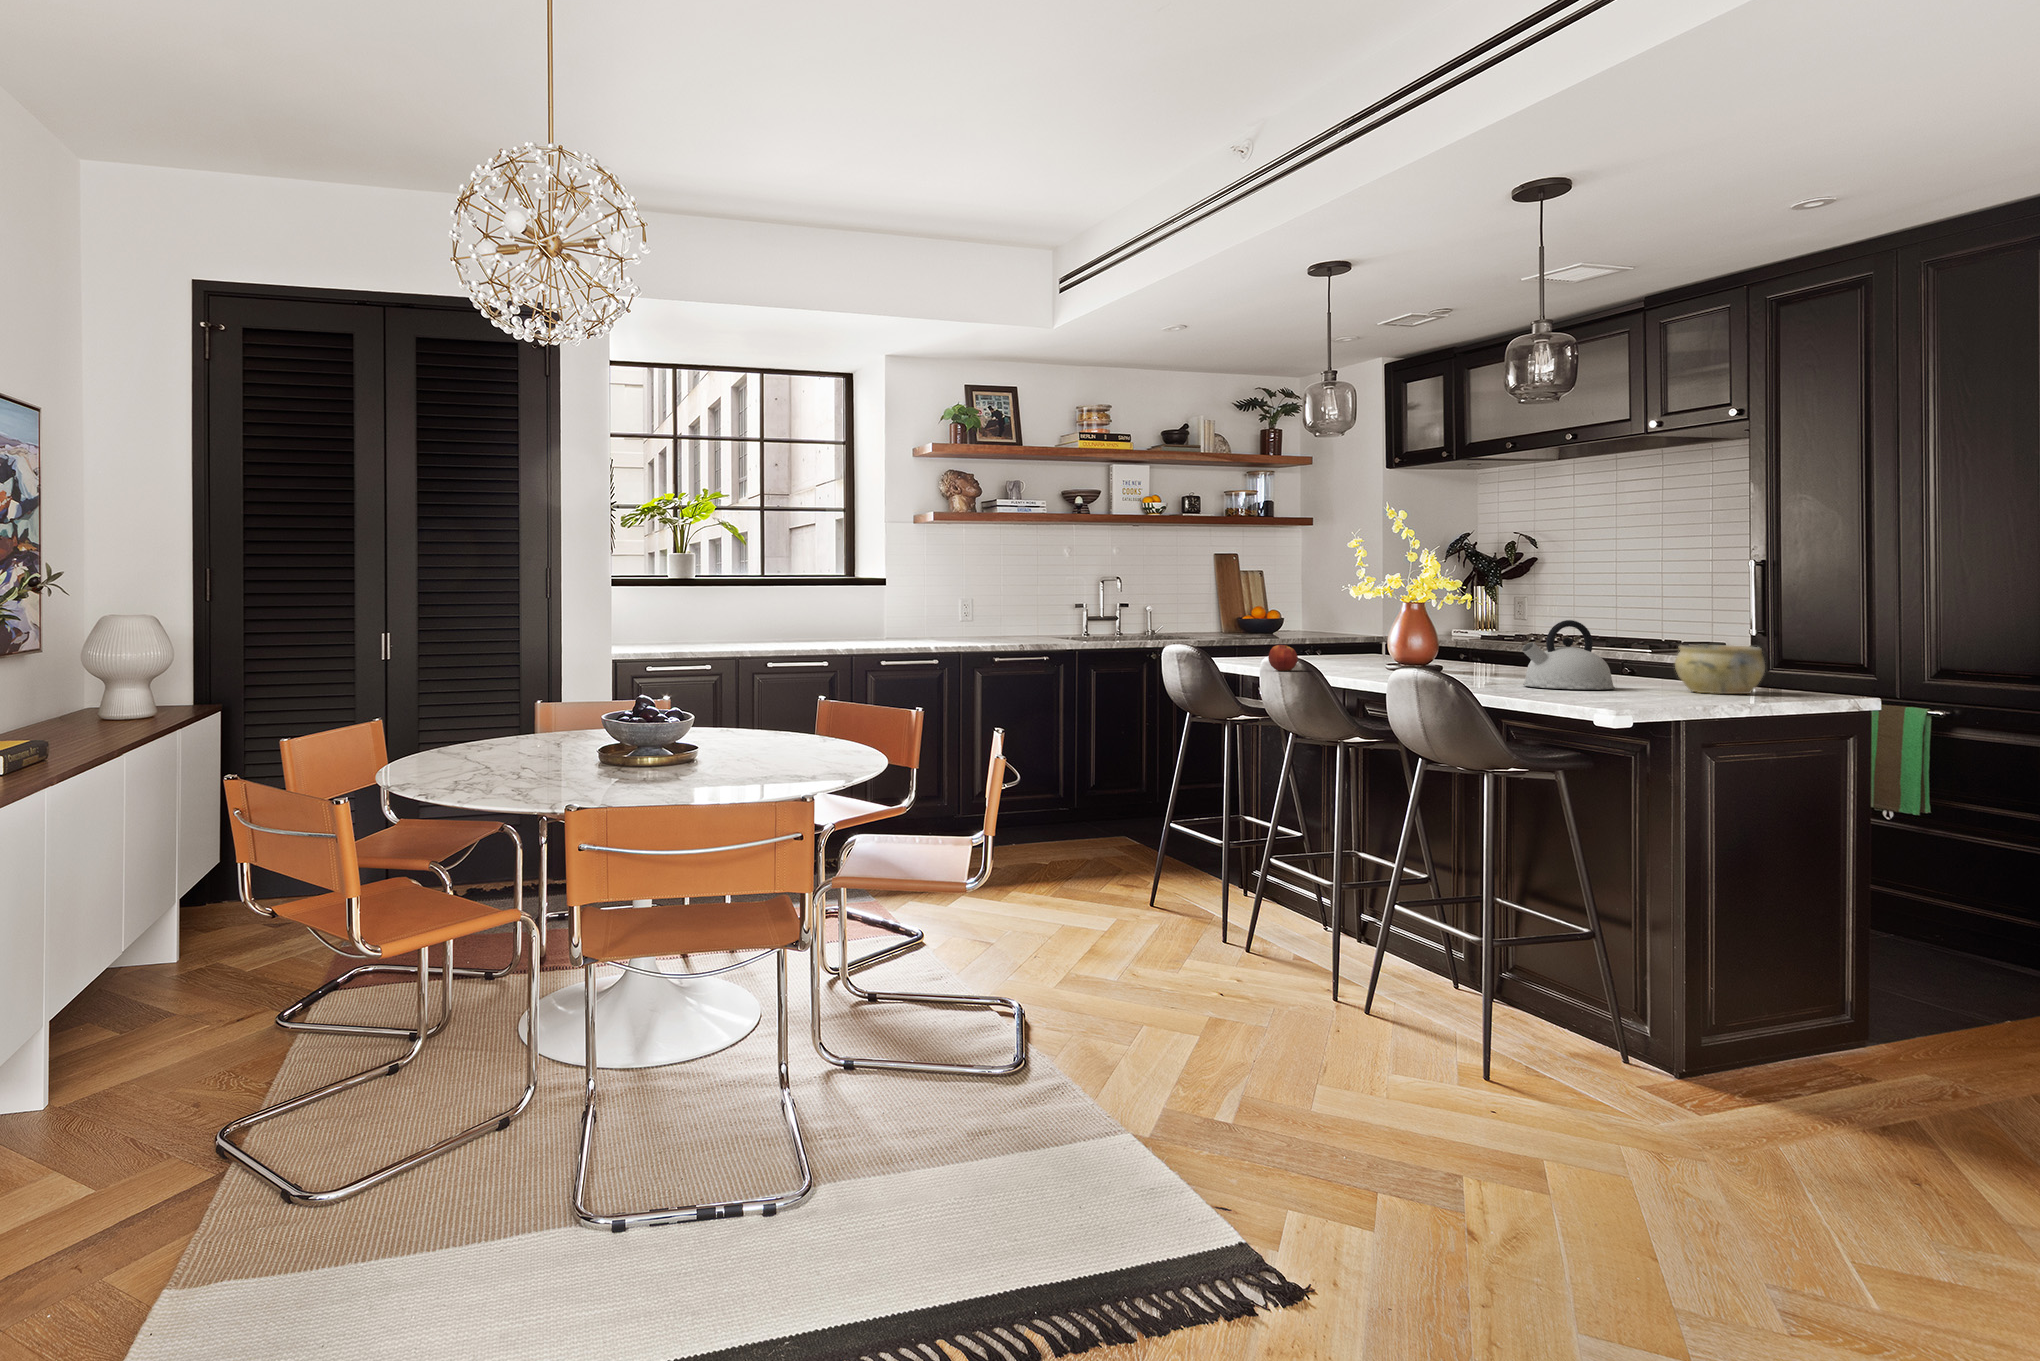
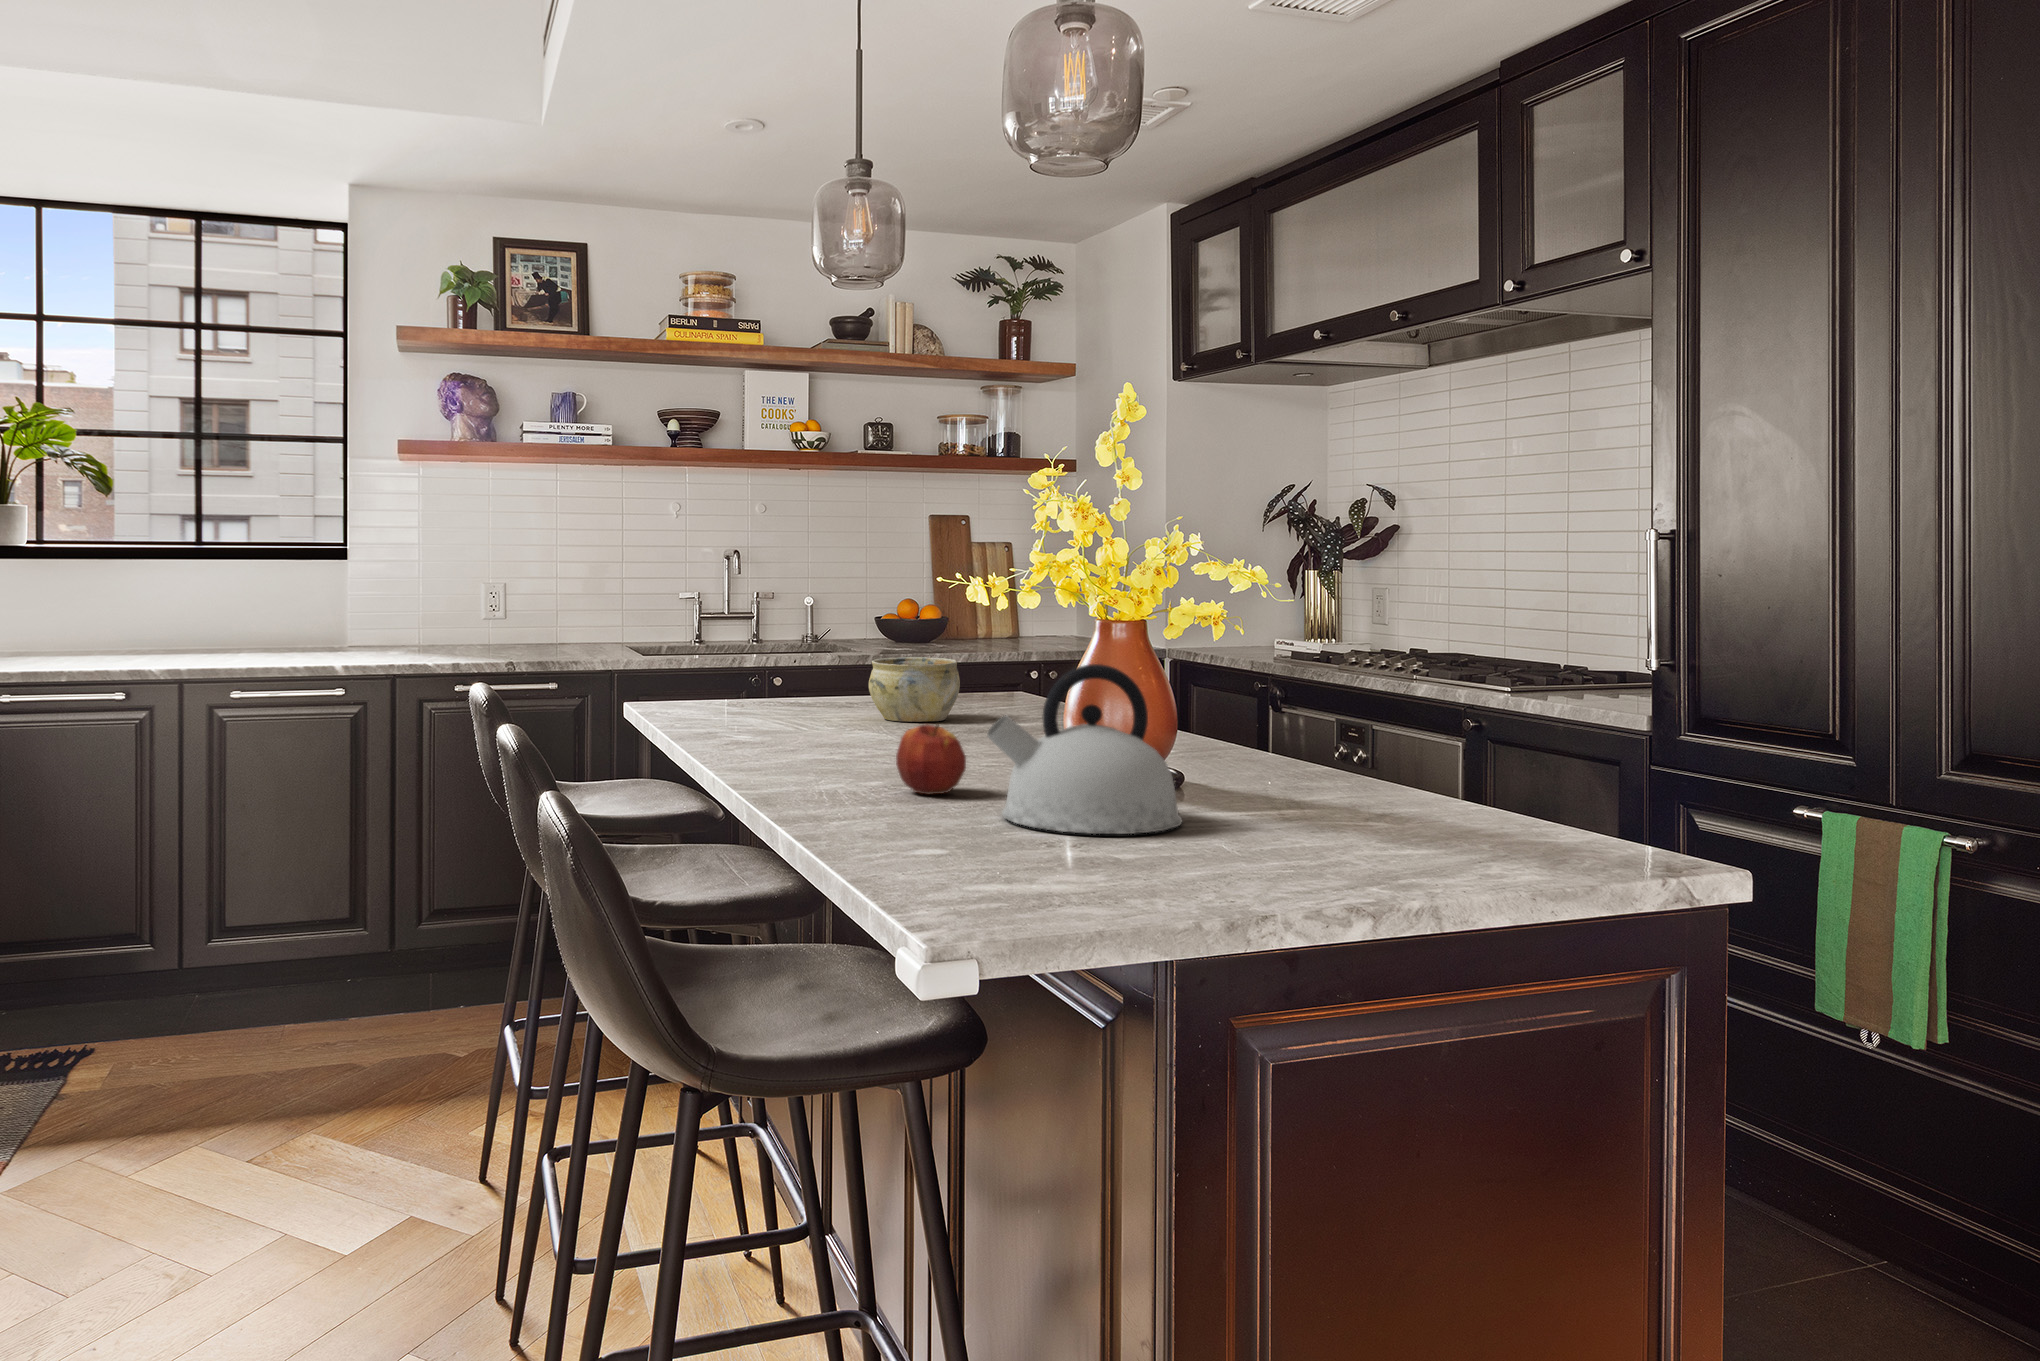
apple: present [1268,644,1298,671] -> present [896,724,966,795]
ceramic bowl: present [1675,645,1765,694] -> present [869,657,960,722]

